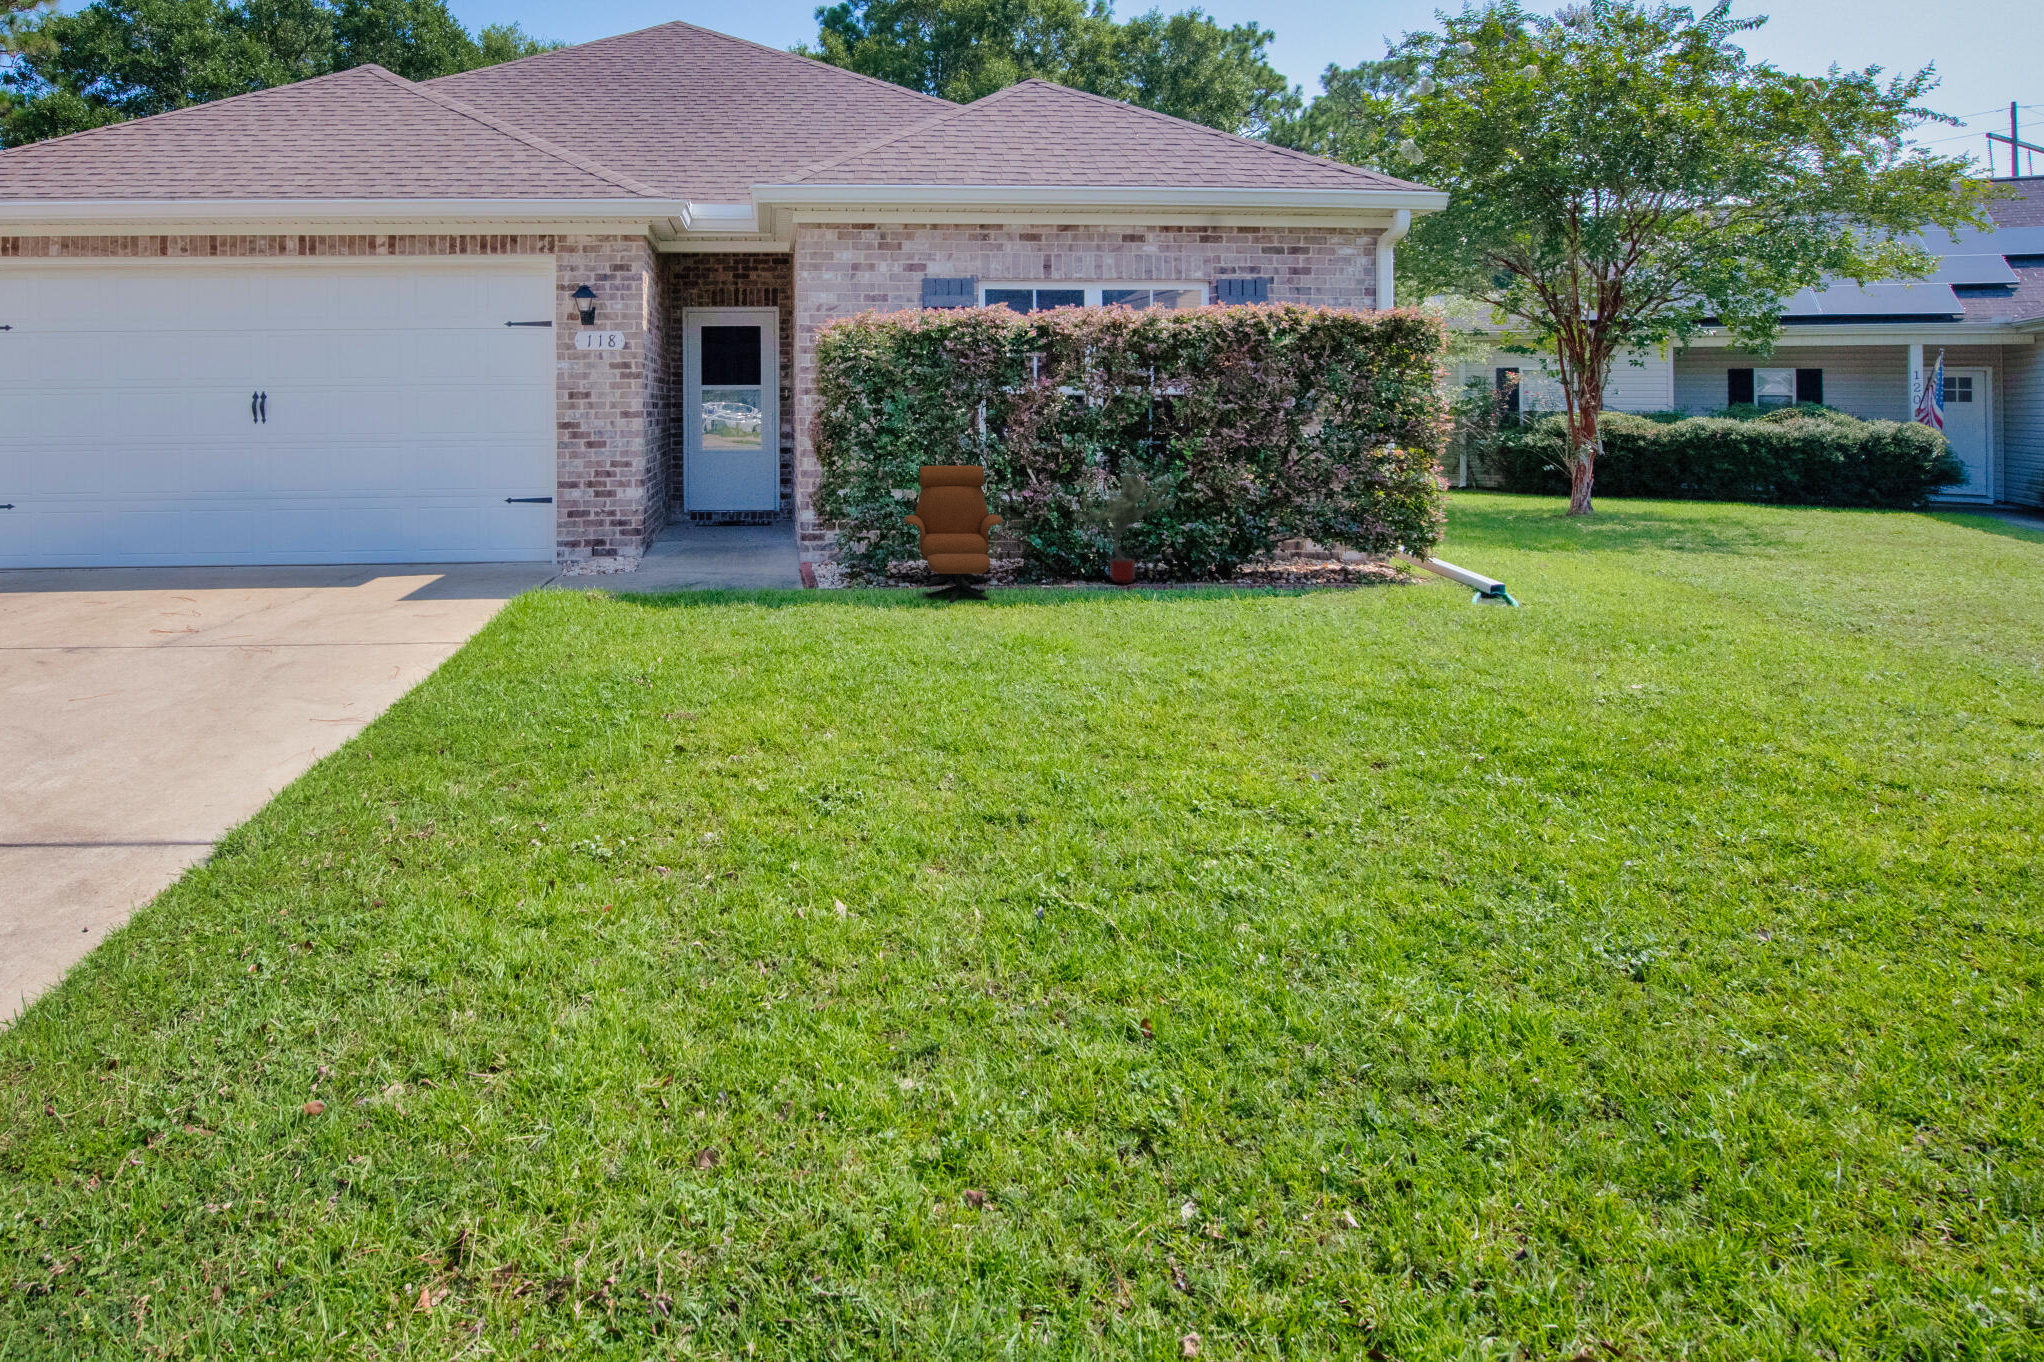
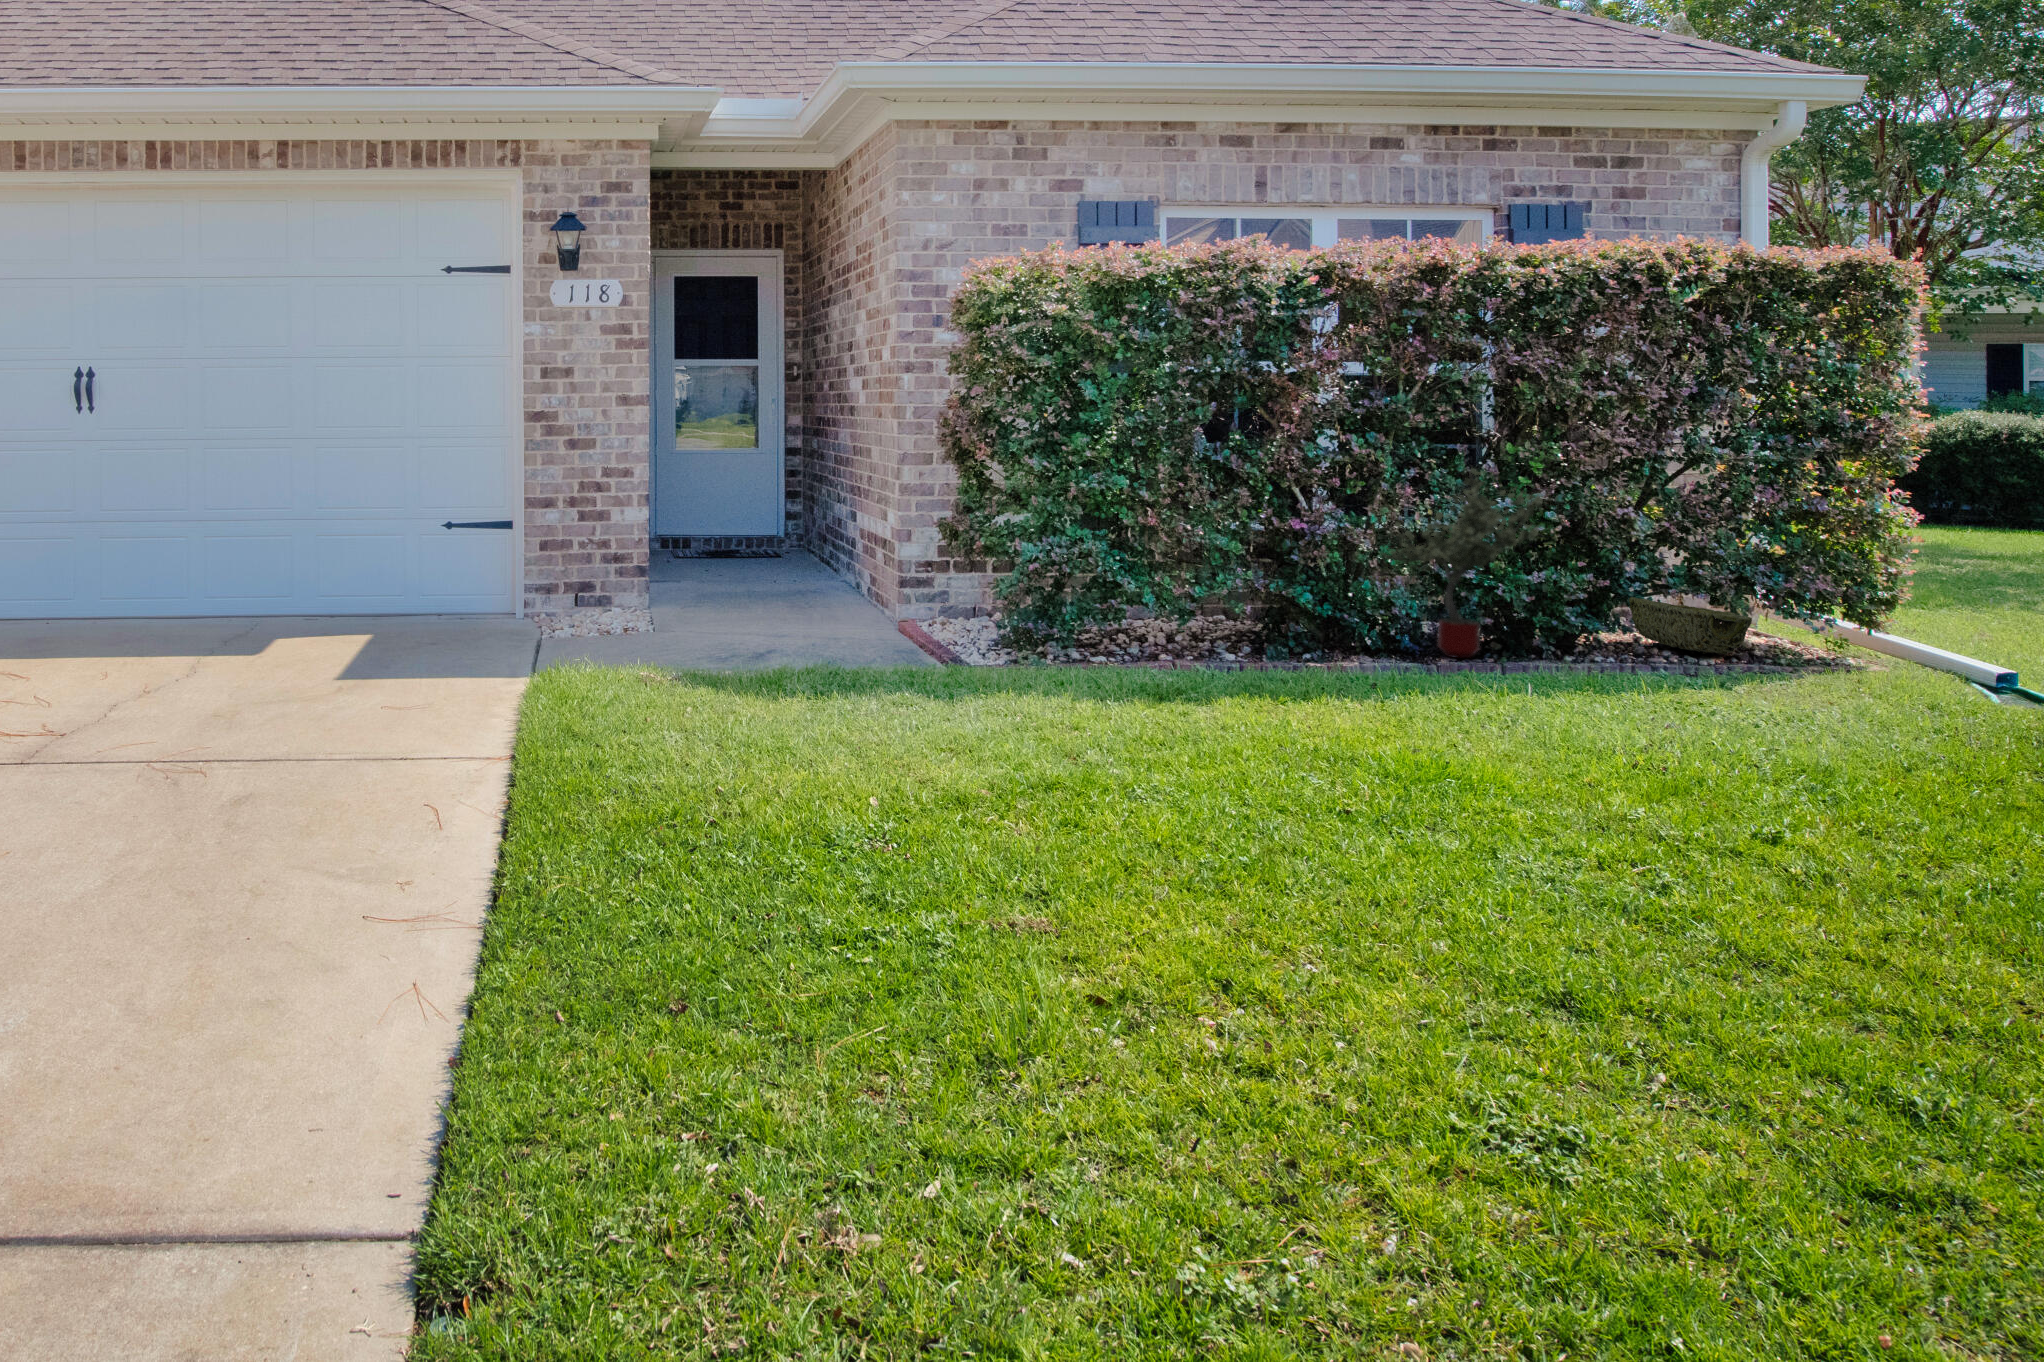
lounge chair: present [904,465,1003,603] -> none [1114,478,1288,692]
woven basket: none [1244,545,1308,582] -> present [1629,597,1752,654]

